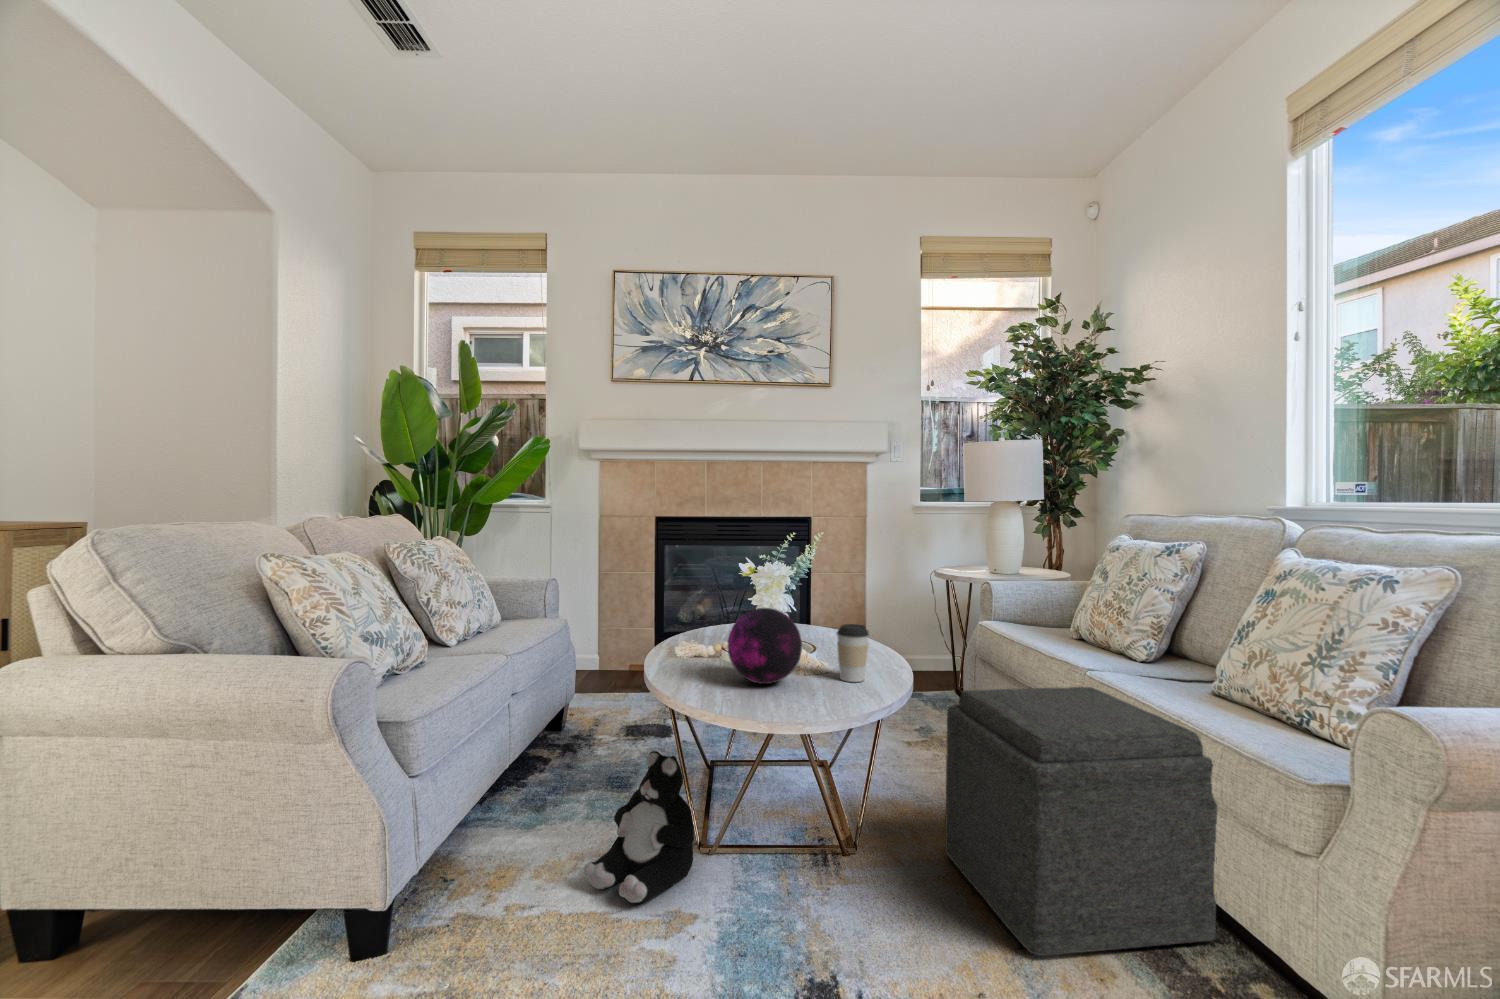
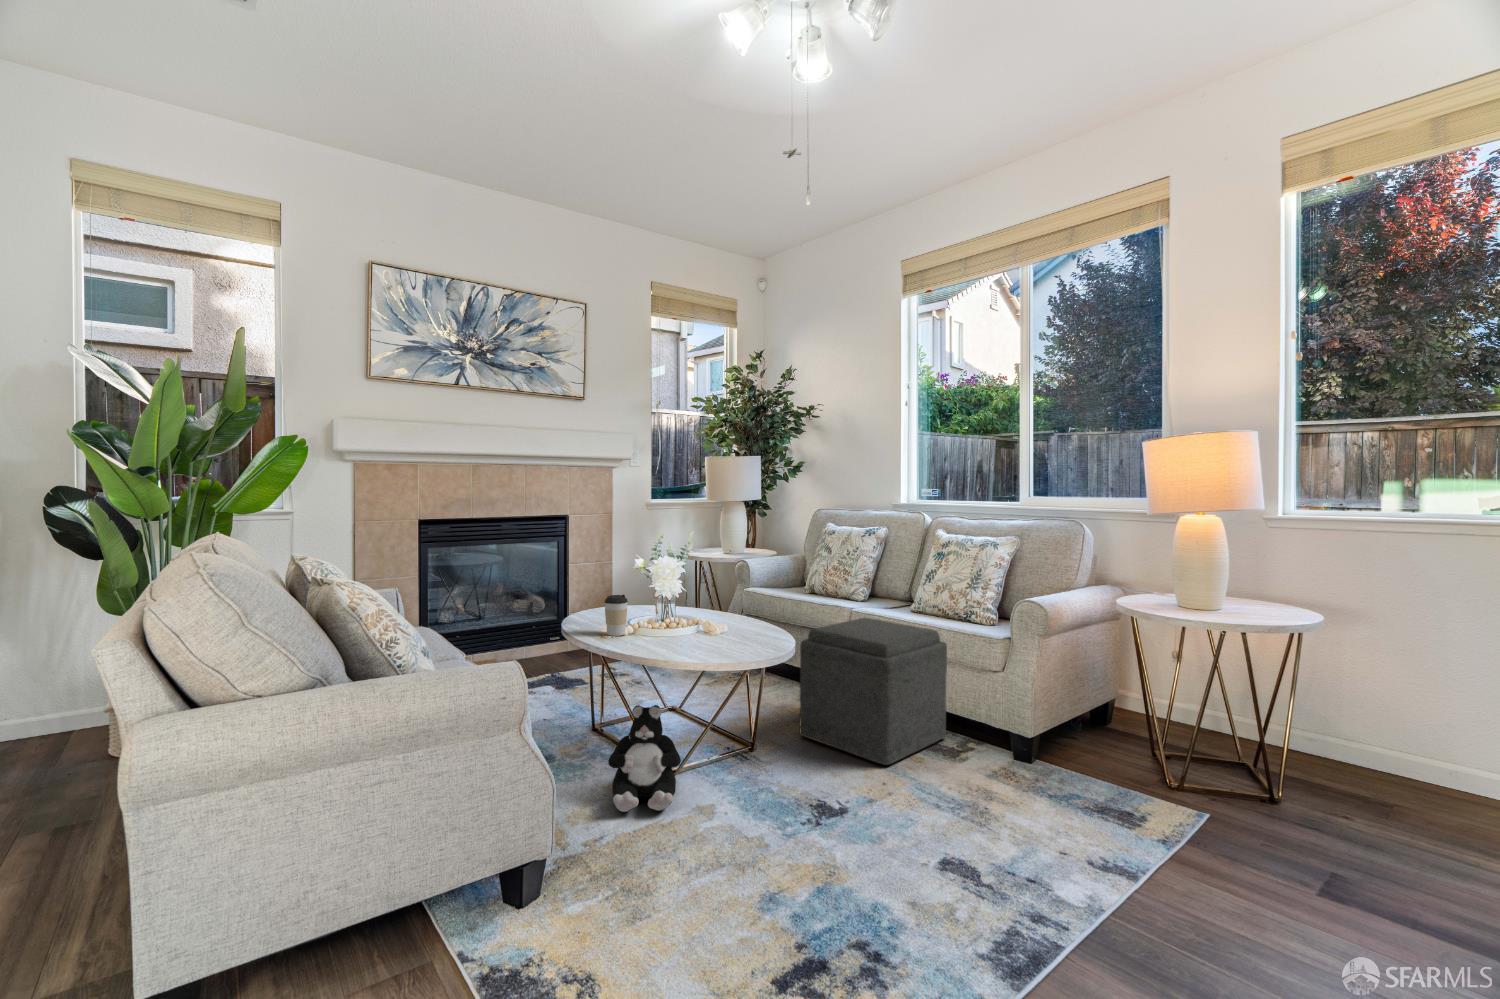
decorative orb: present [727,608,802,684] -> none [674,589,728,643]
coffee cup: present [837,624,869,682] -> present [604,595,628,636]

